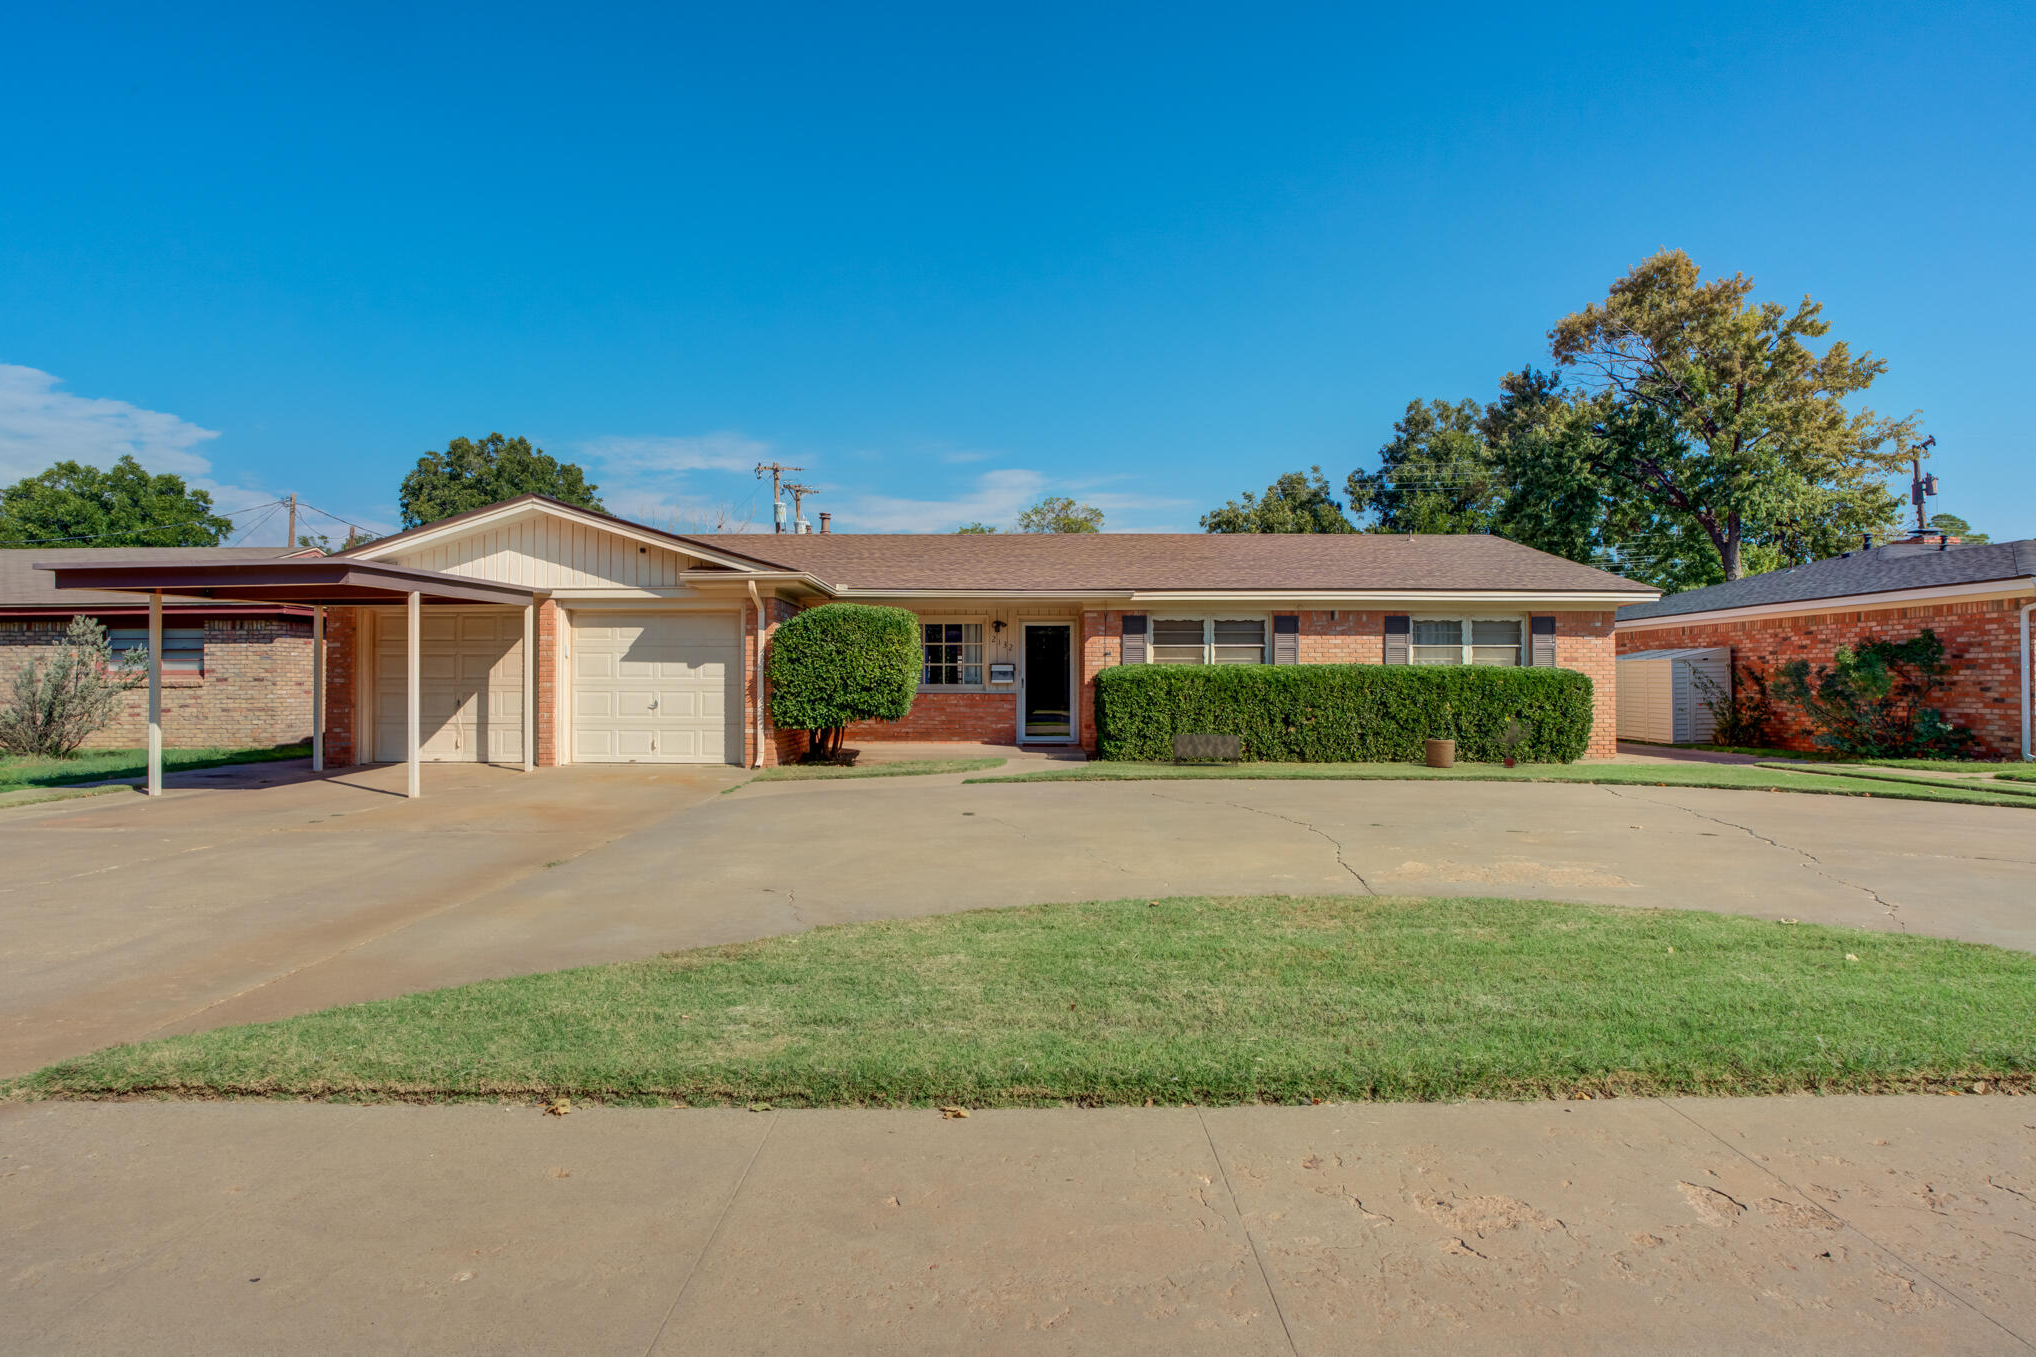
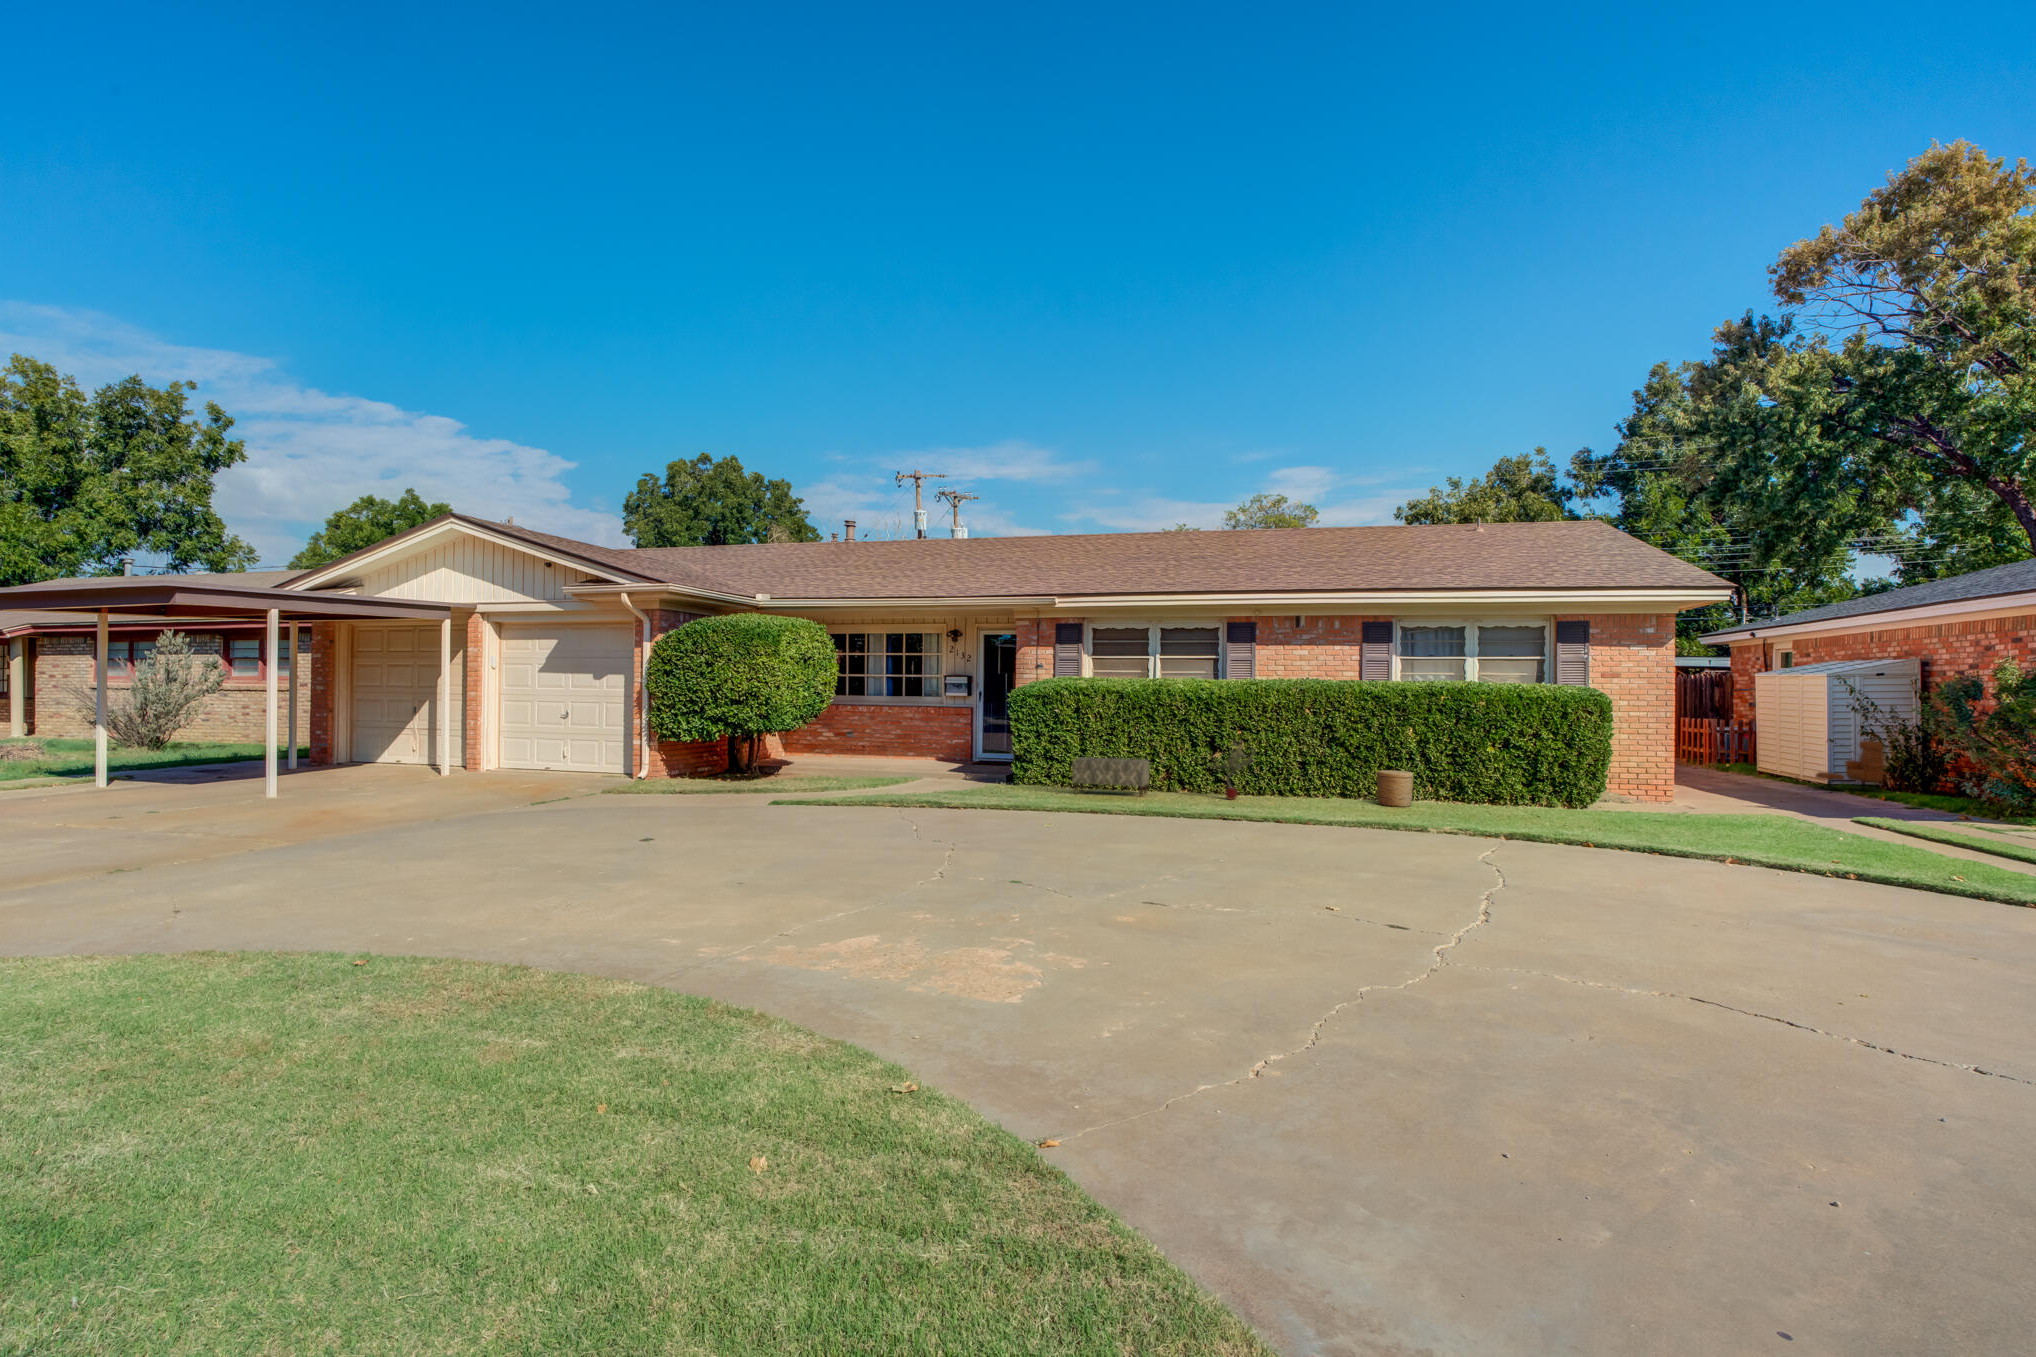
lounge chair: none [1690,711,1741,750] -> present [1816,741,1885,791]
potted tree: present [1490,718,1530,768] -> present [1210,742,1256,800]

